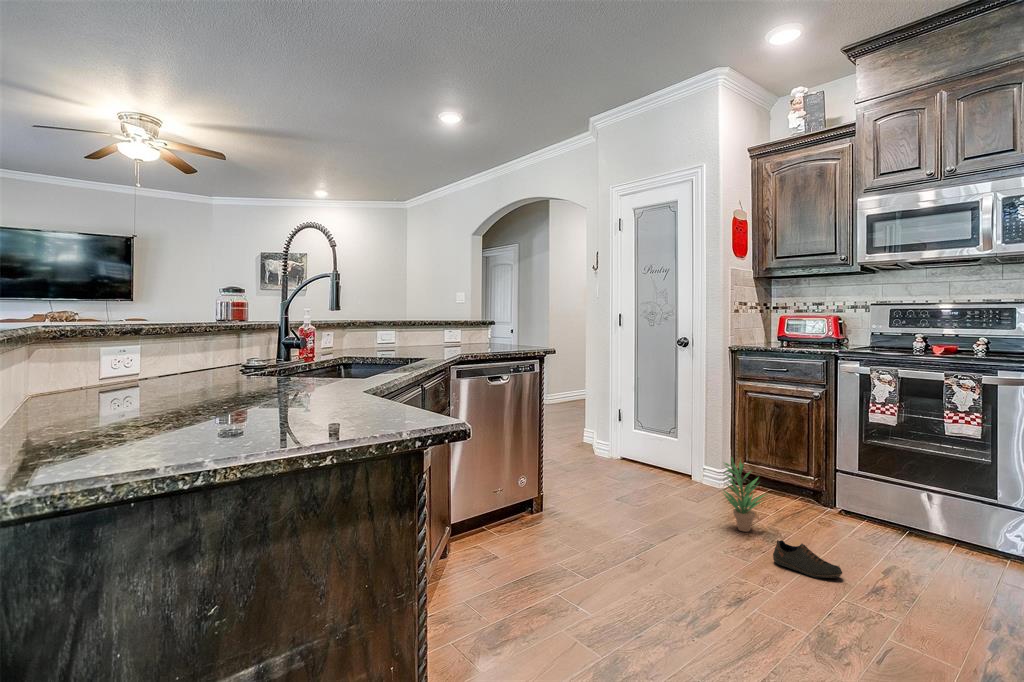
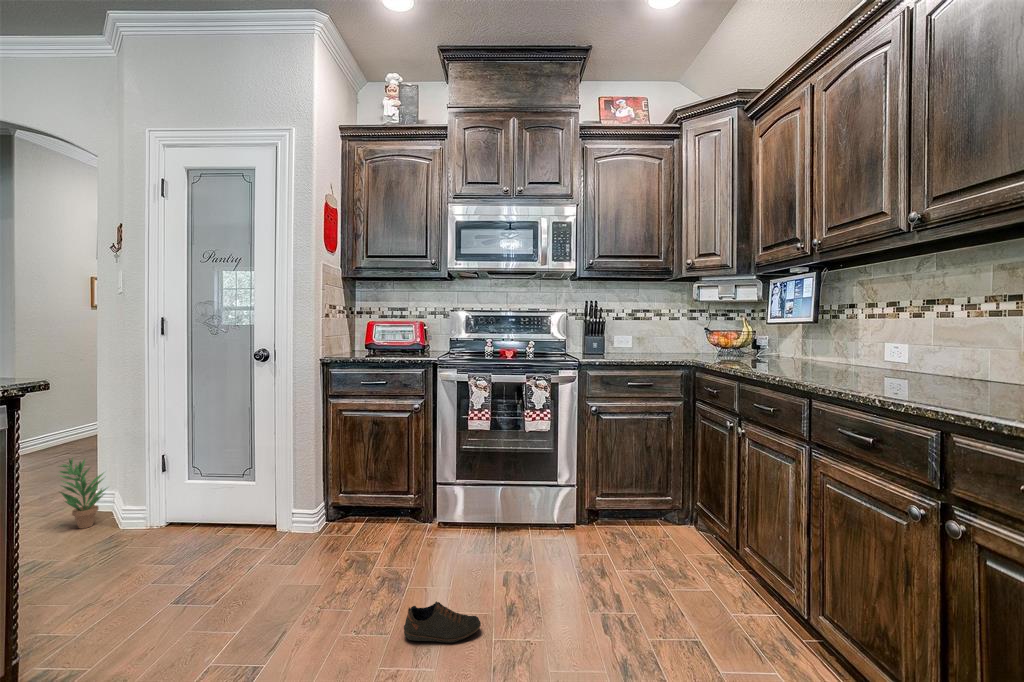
potted plant: present [723,458,764,532] -> present [60,458,106,528]

